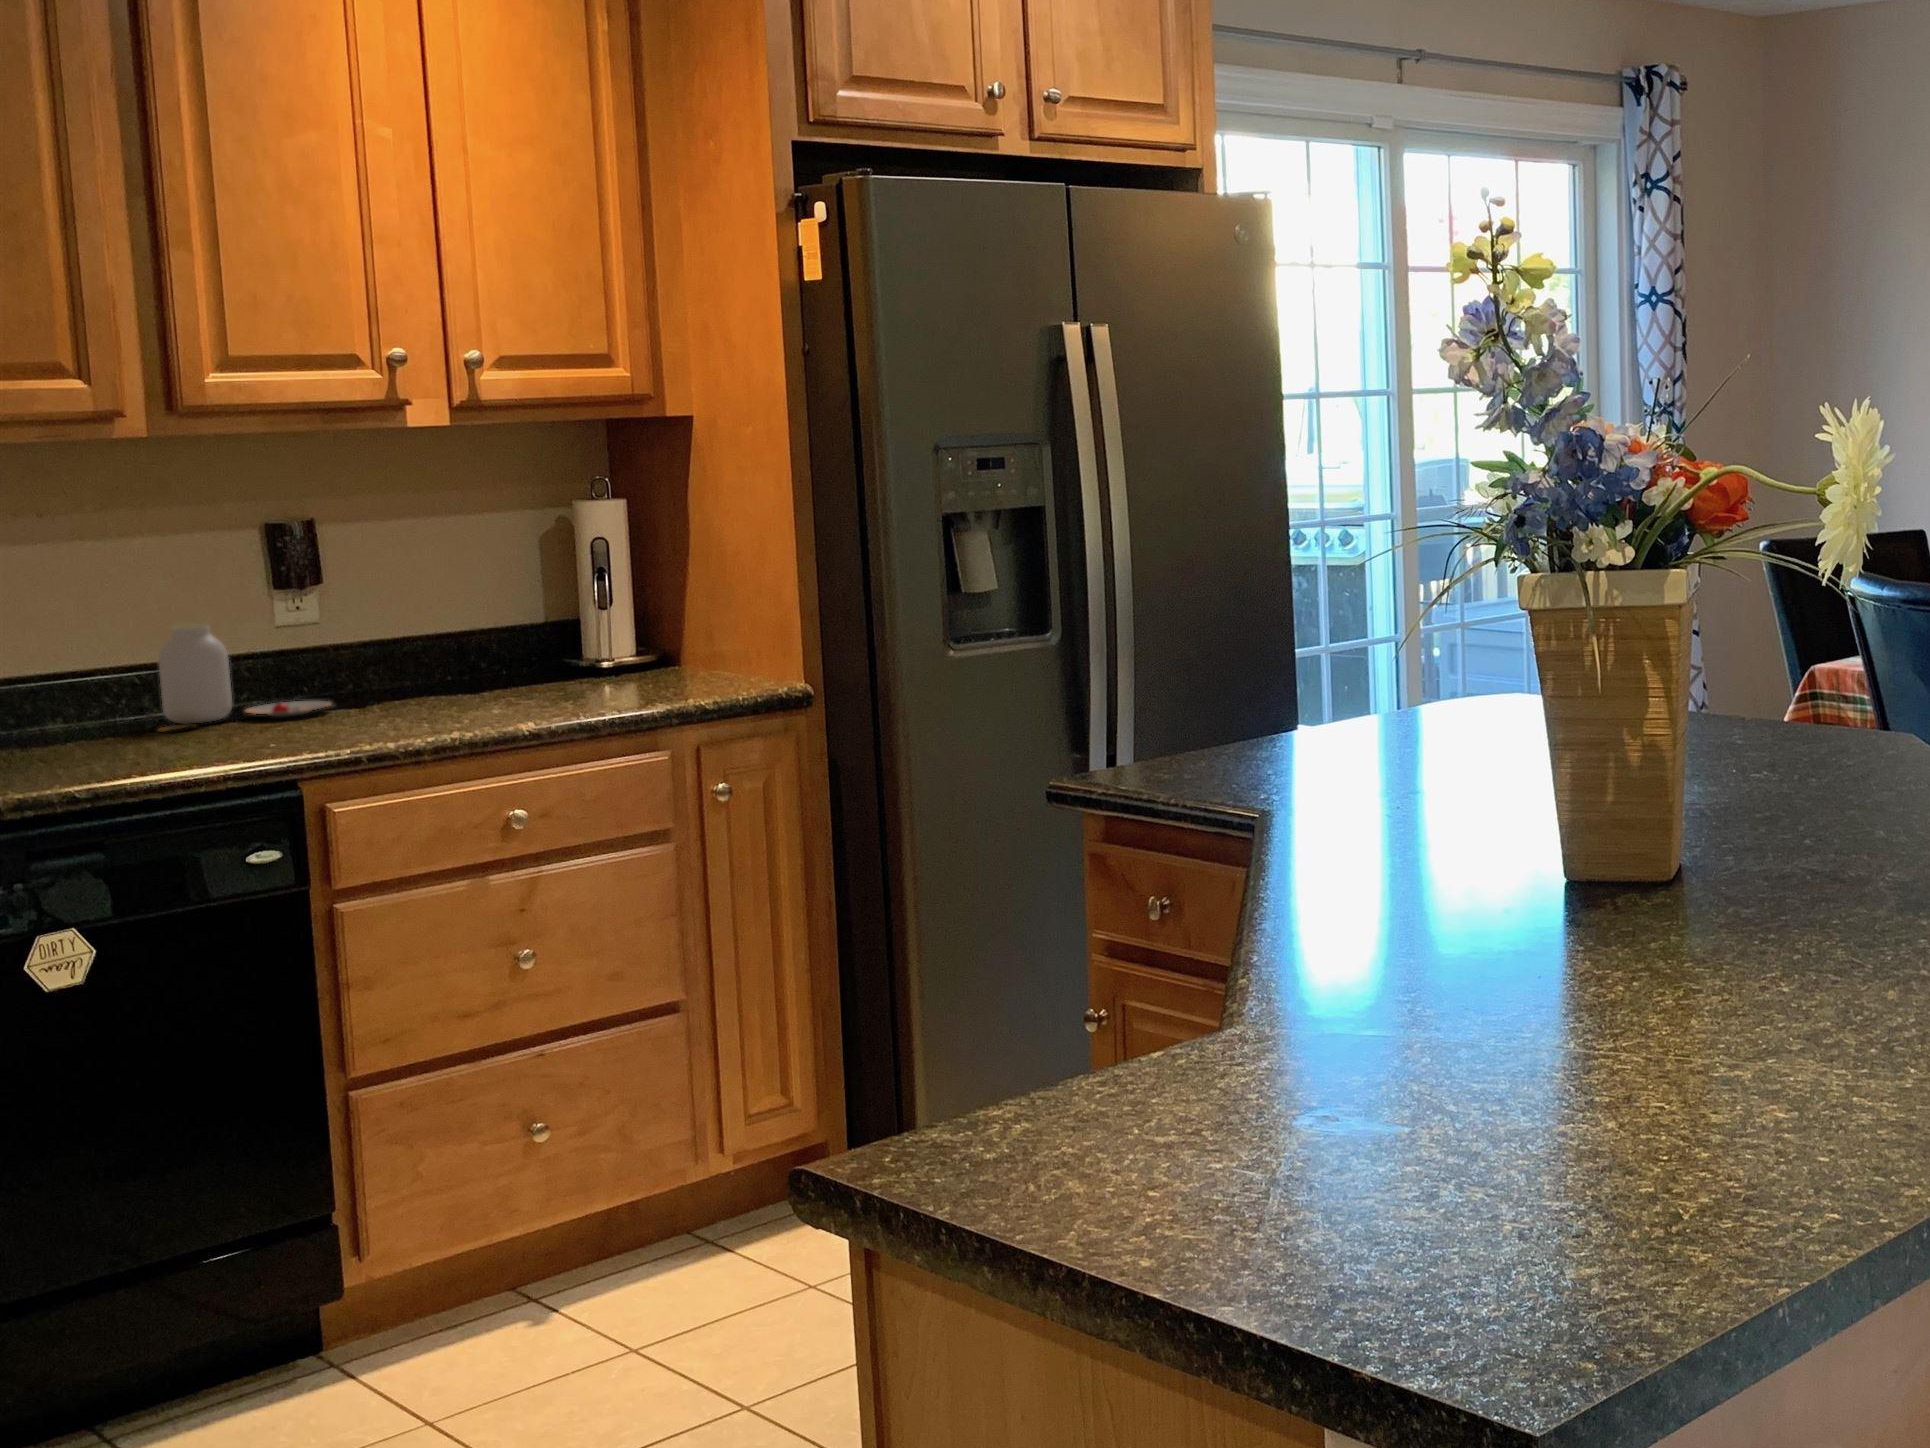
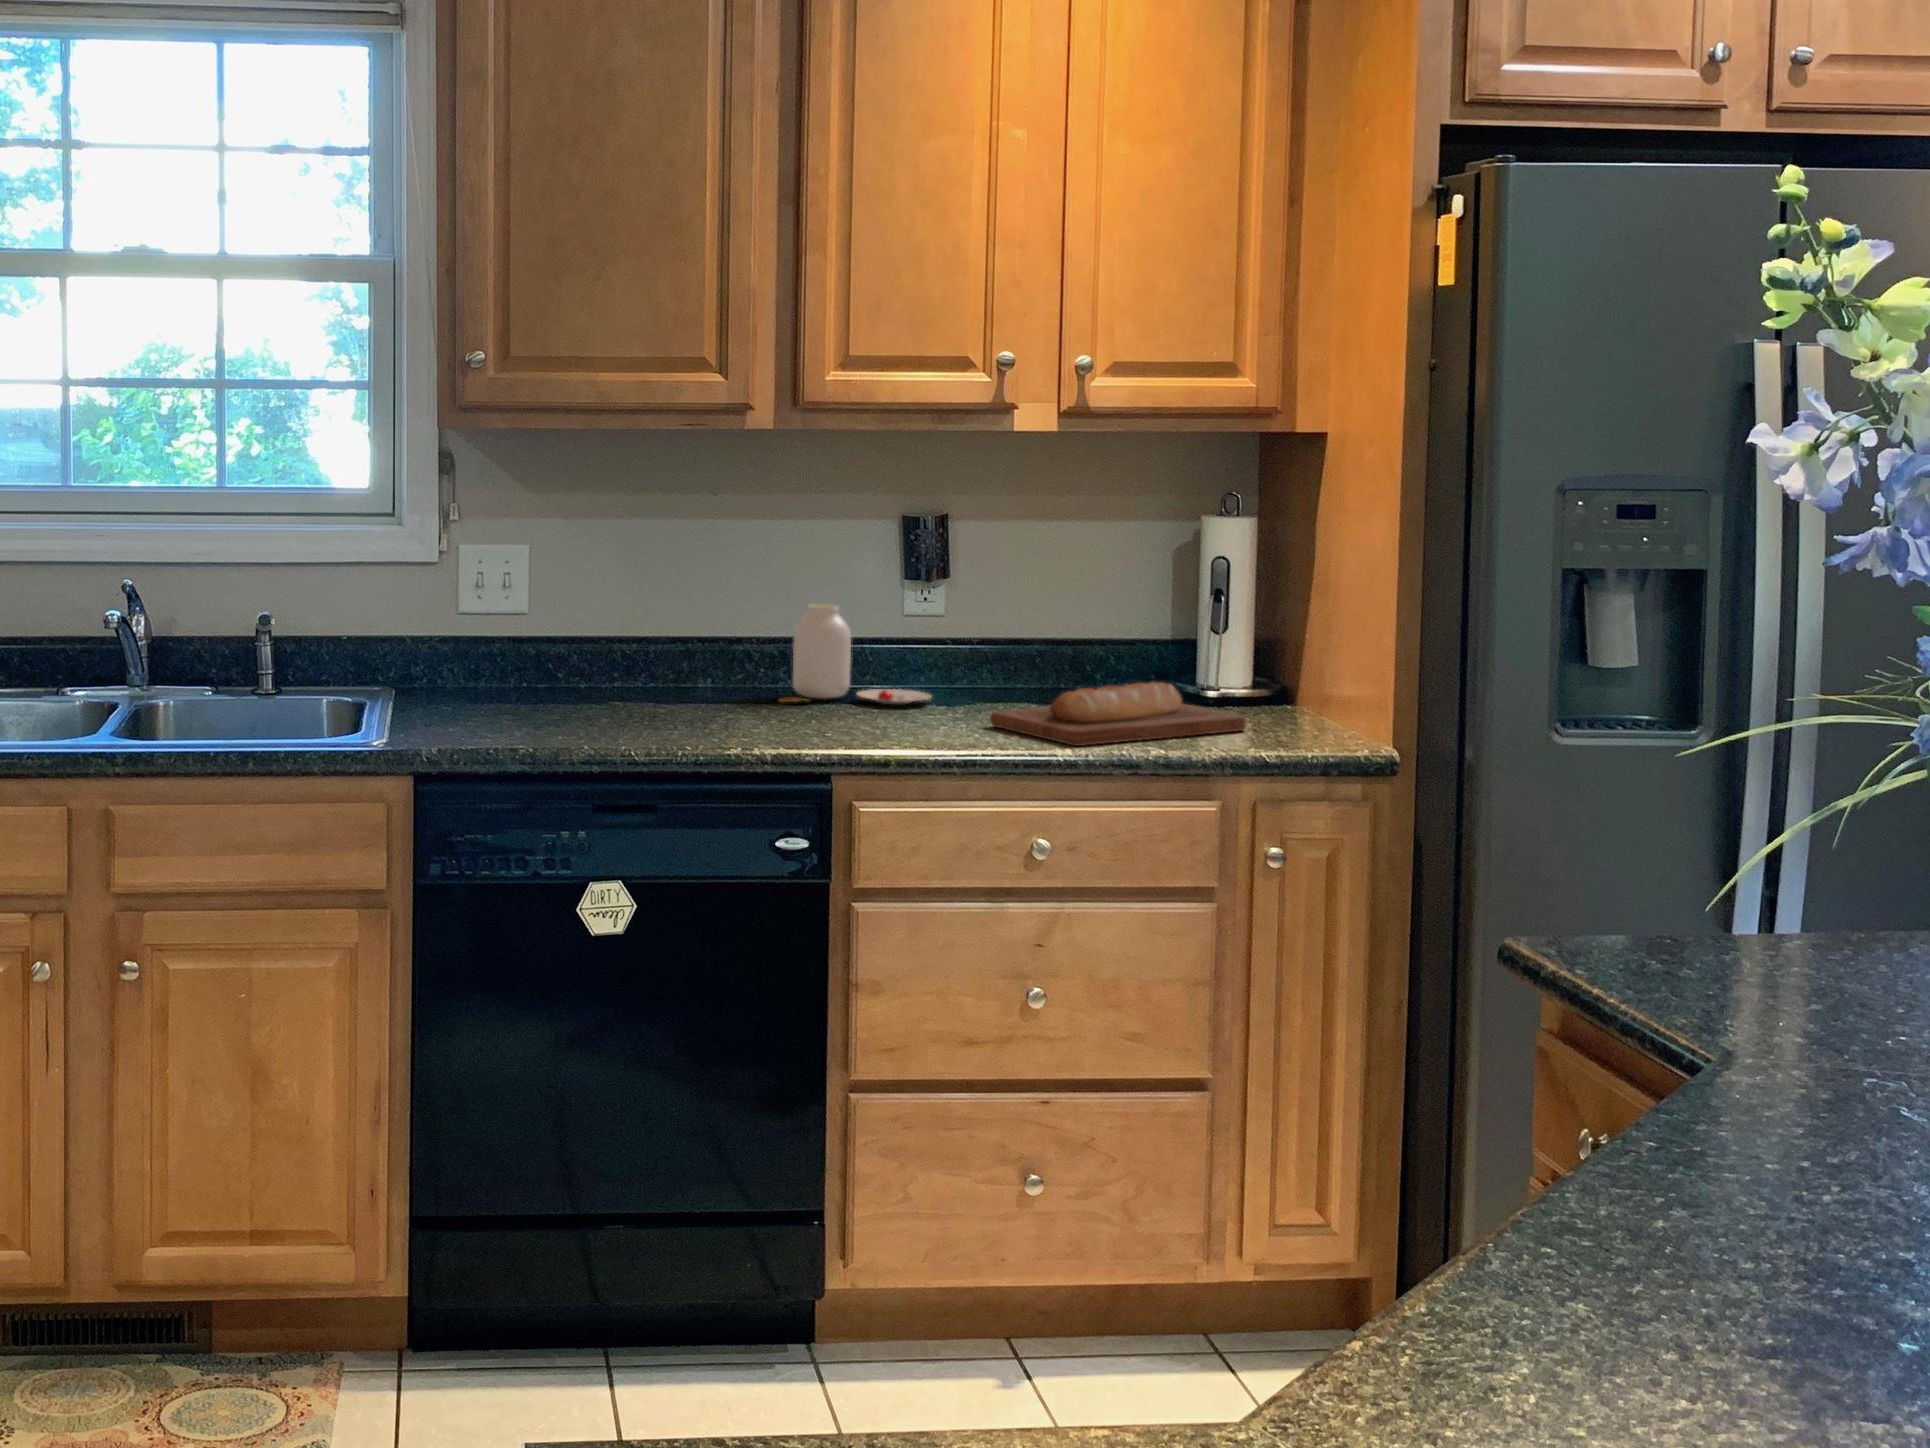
bread loaf: none [421,655,665,720] -> present [990,681,1246,746]

